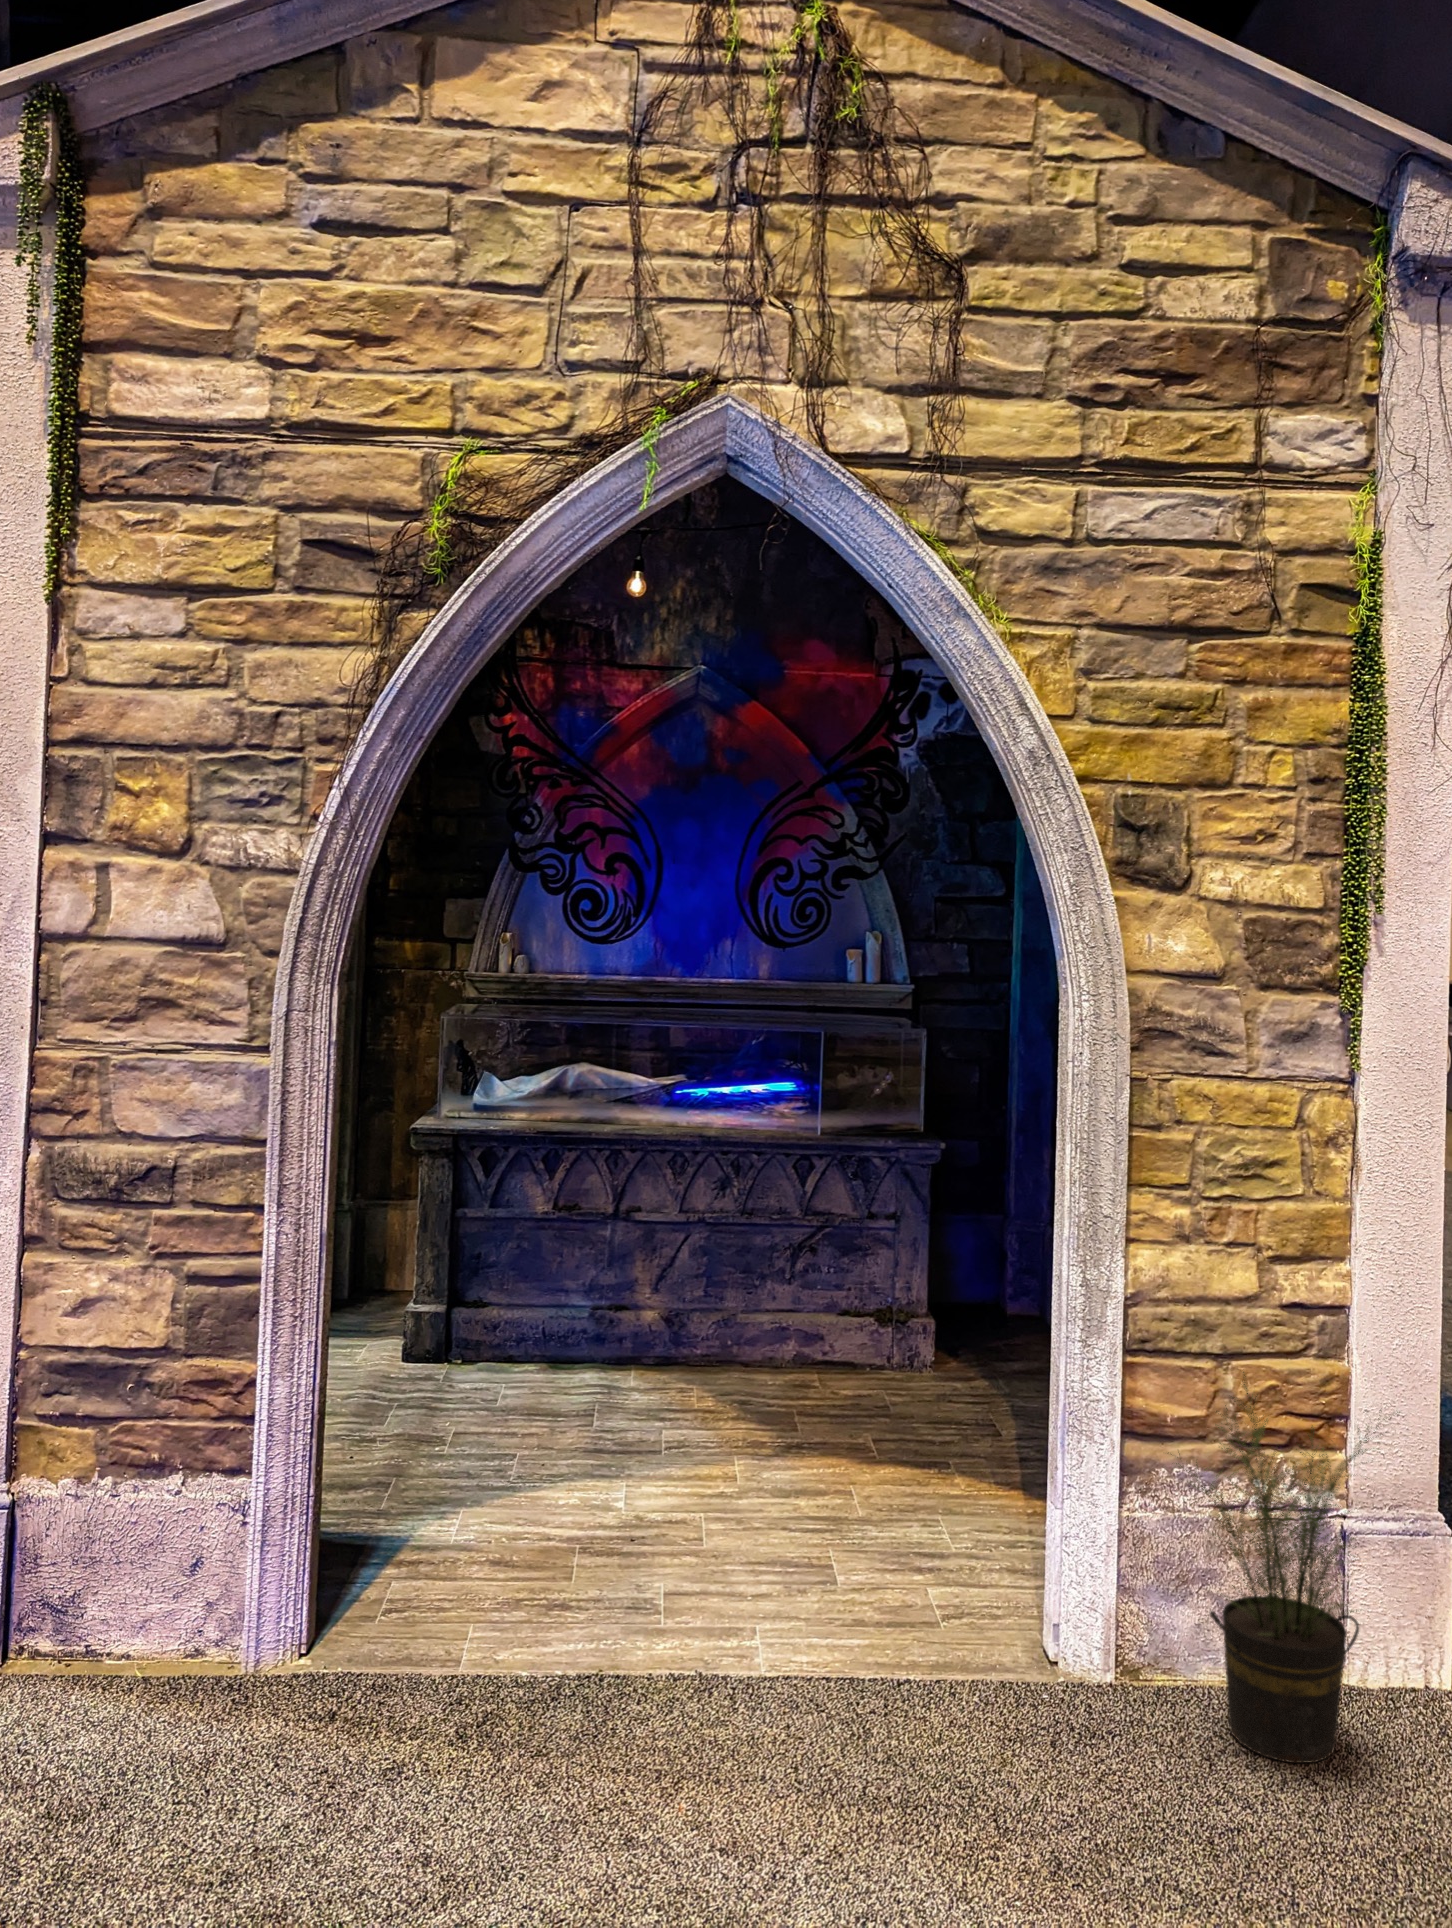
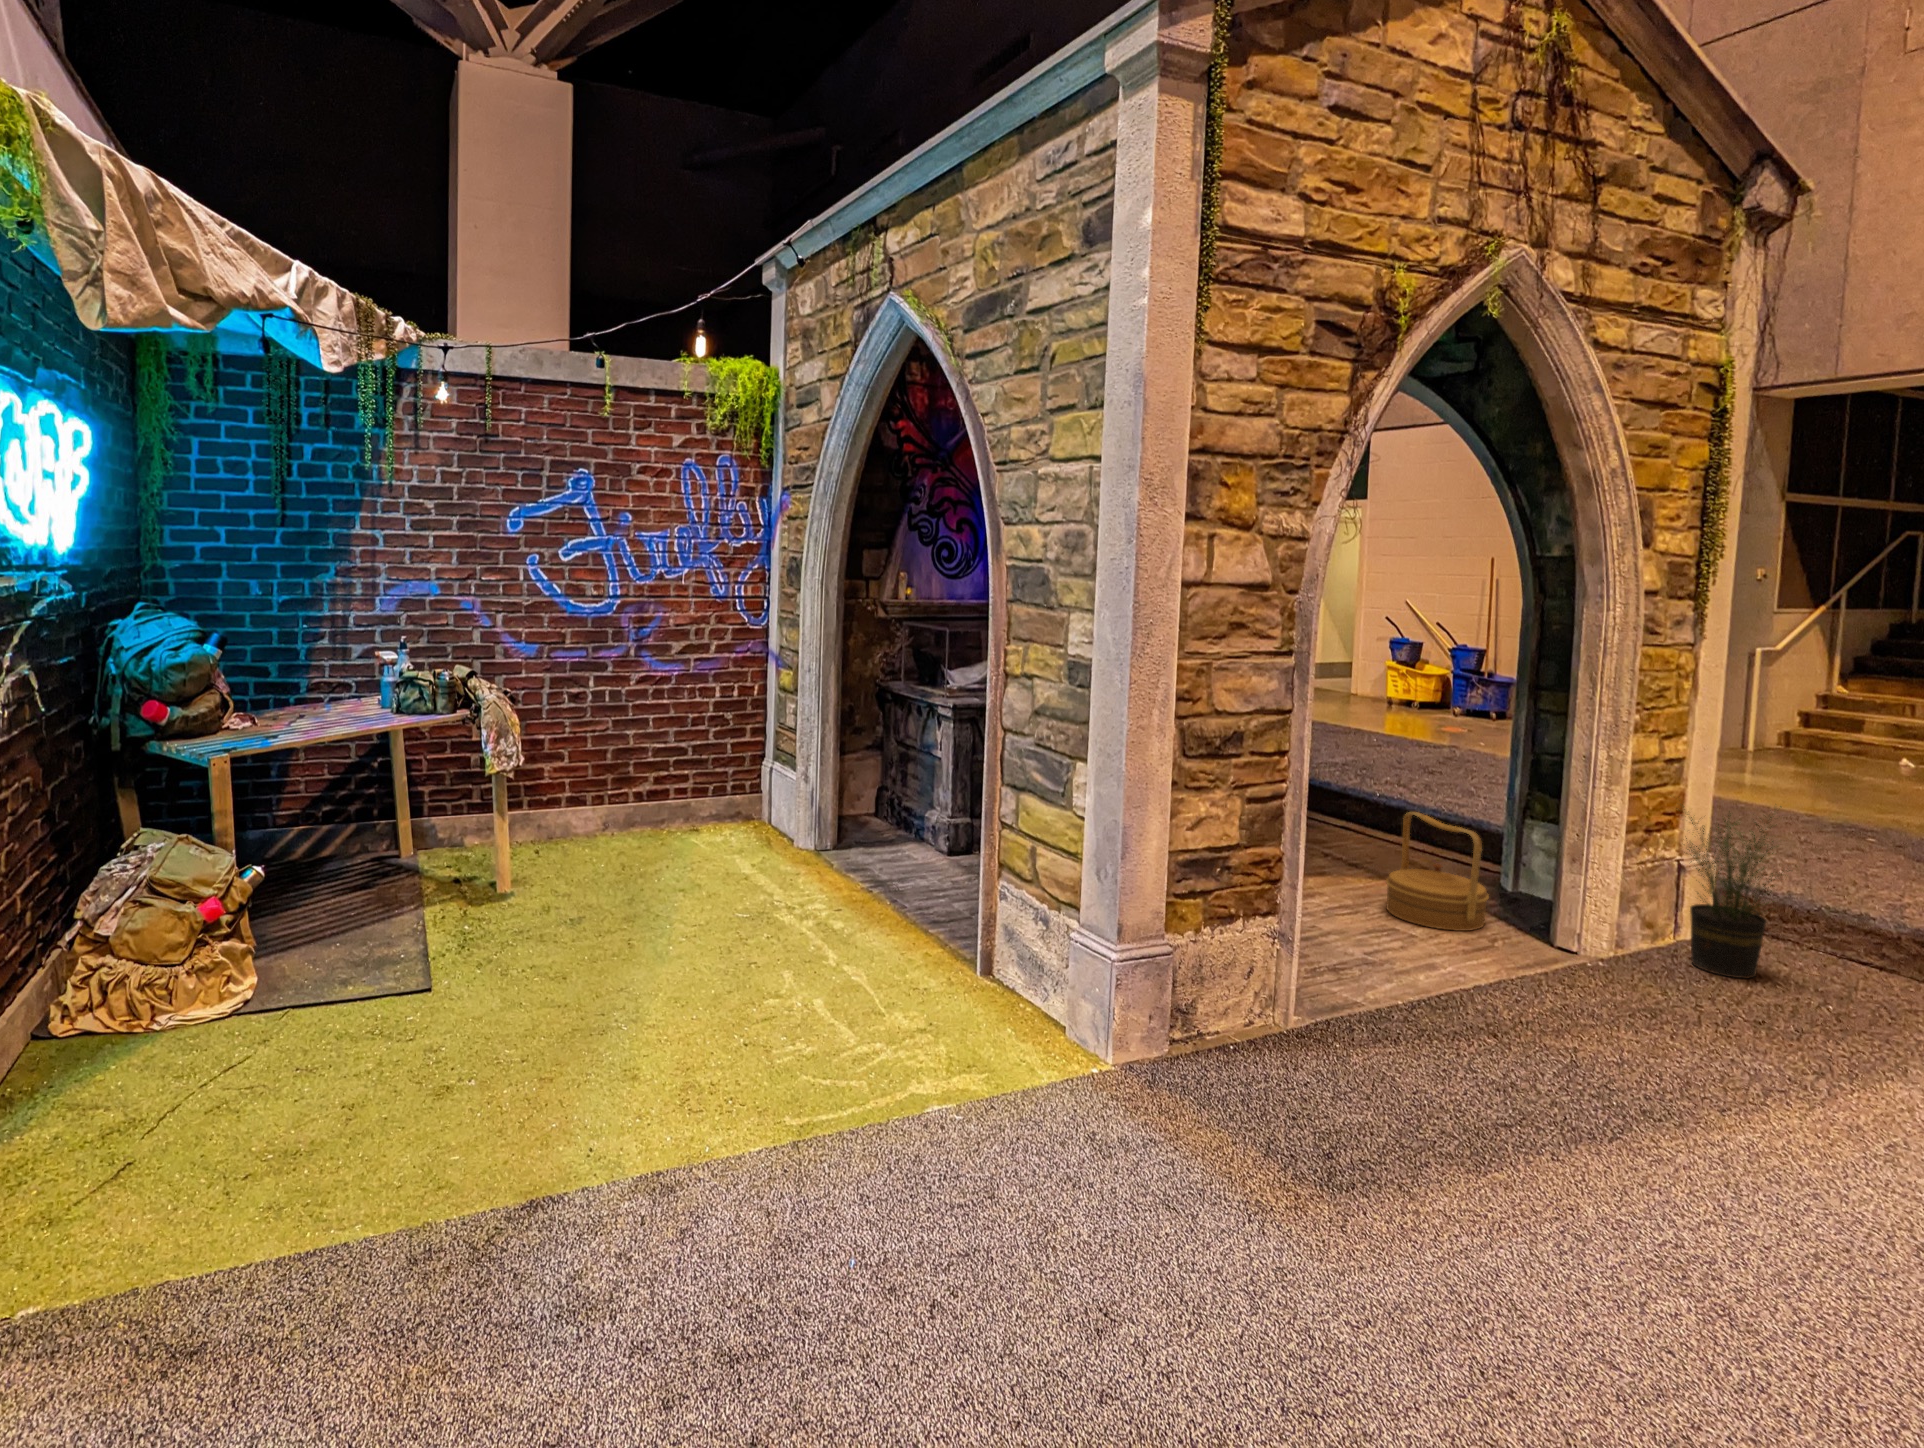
woven basket: none [863,1359,1027,1588] -> present [1386,812,1489,931]

